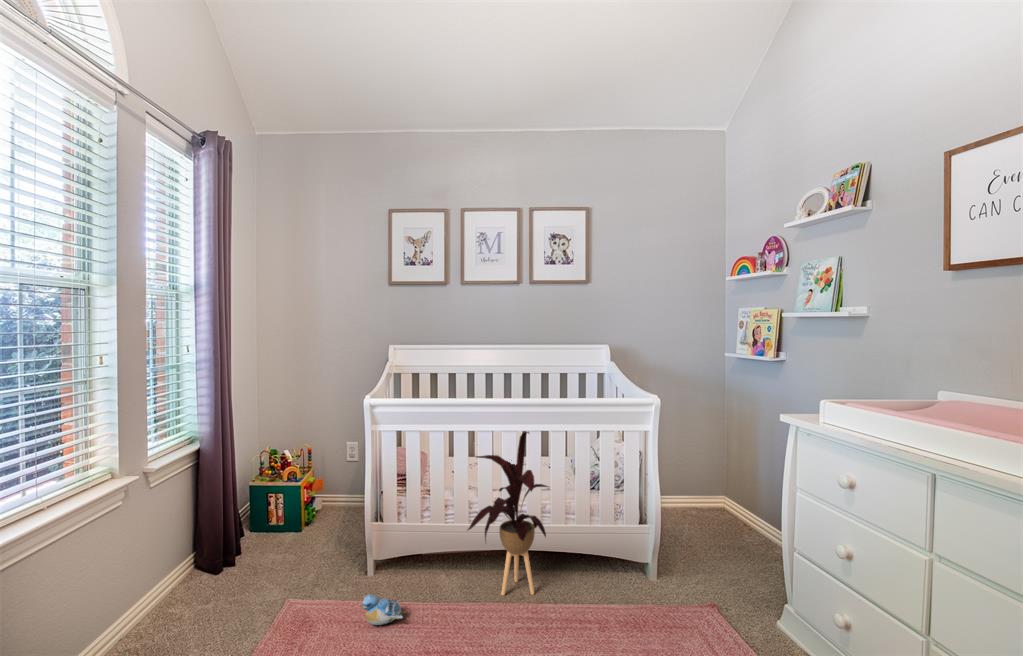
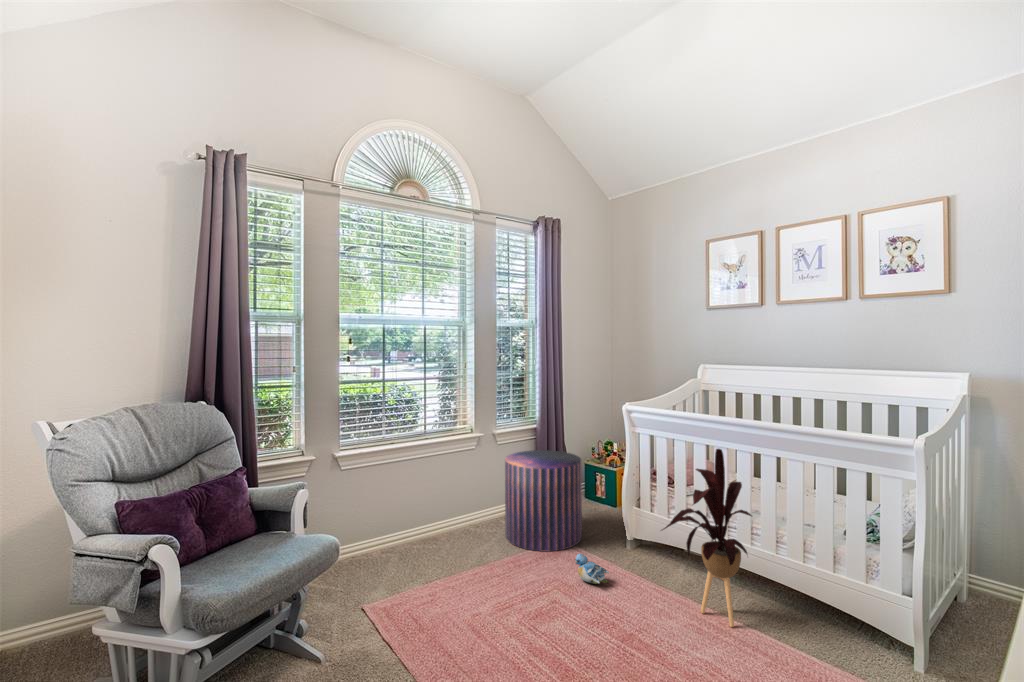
pouf: none [191,477,313,632] -> present [505,450,582,551]

